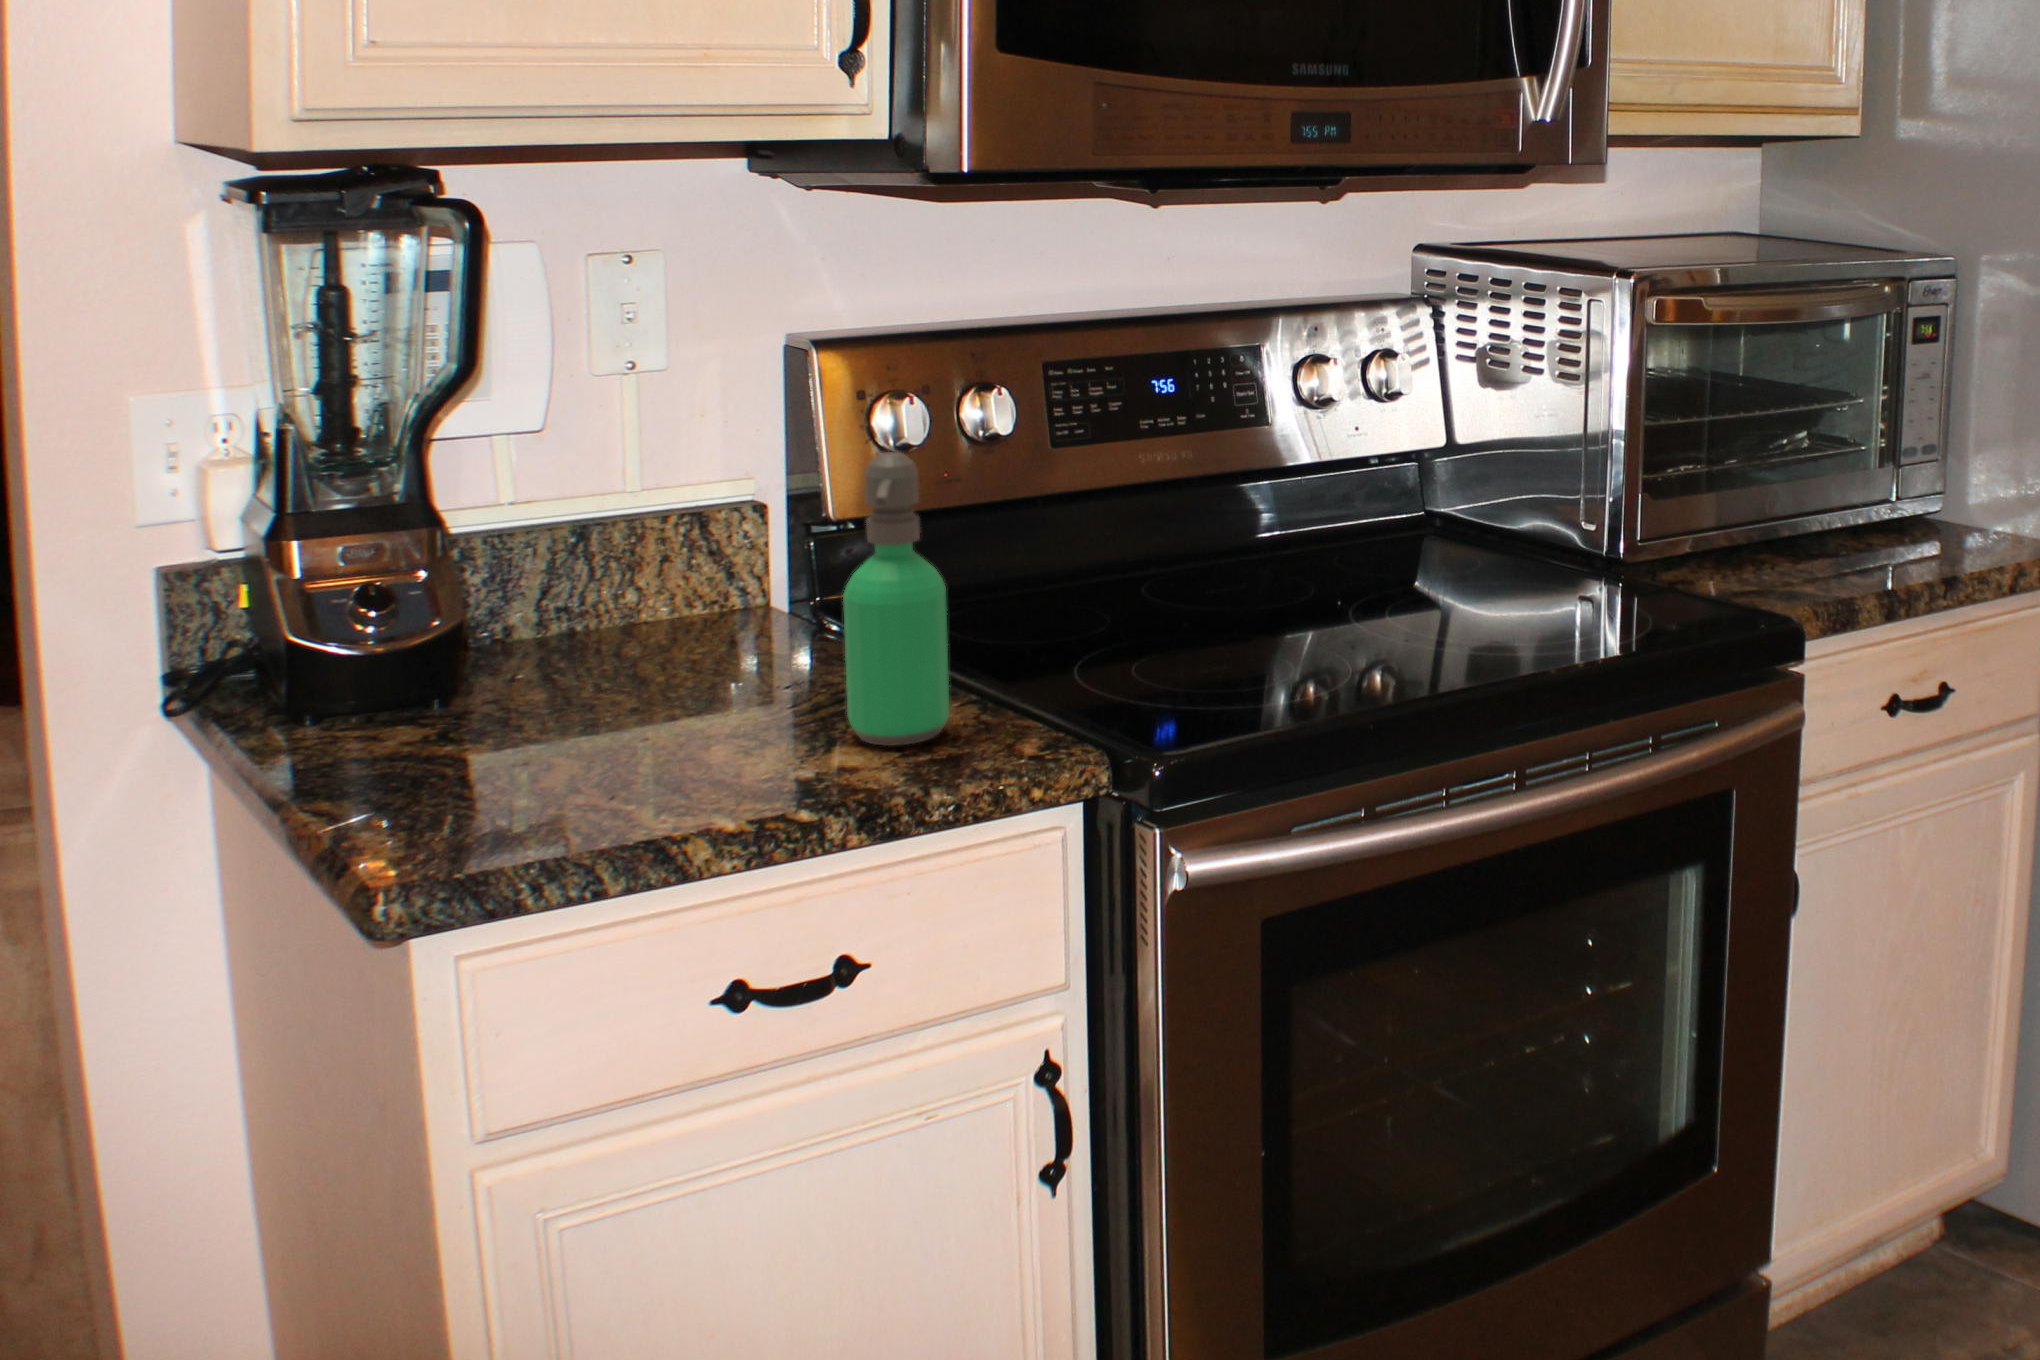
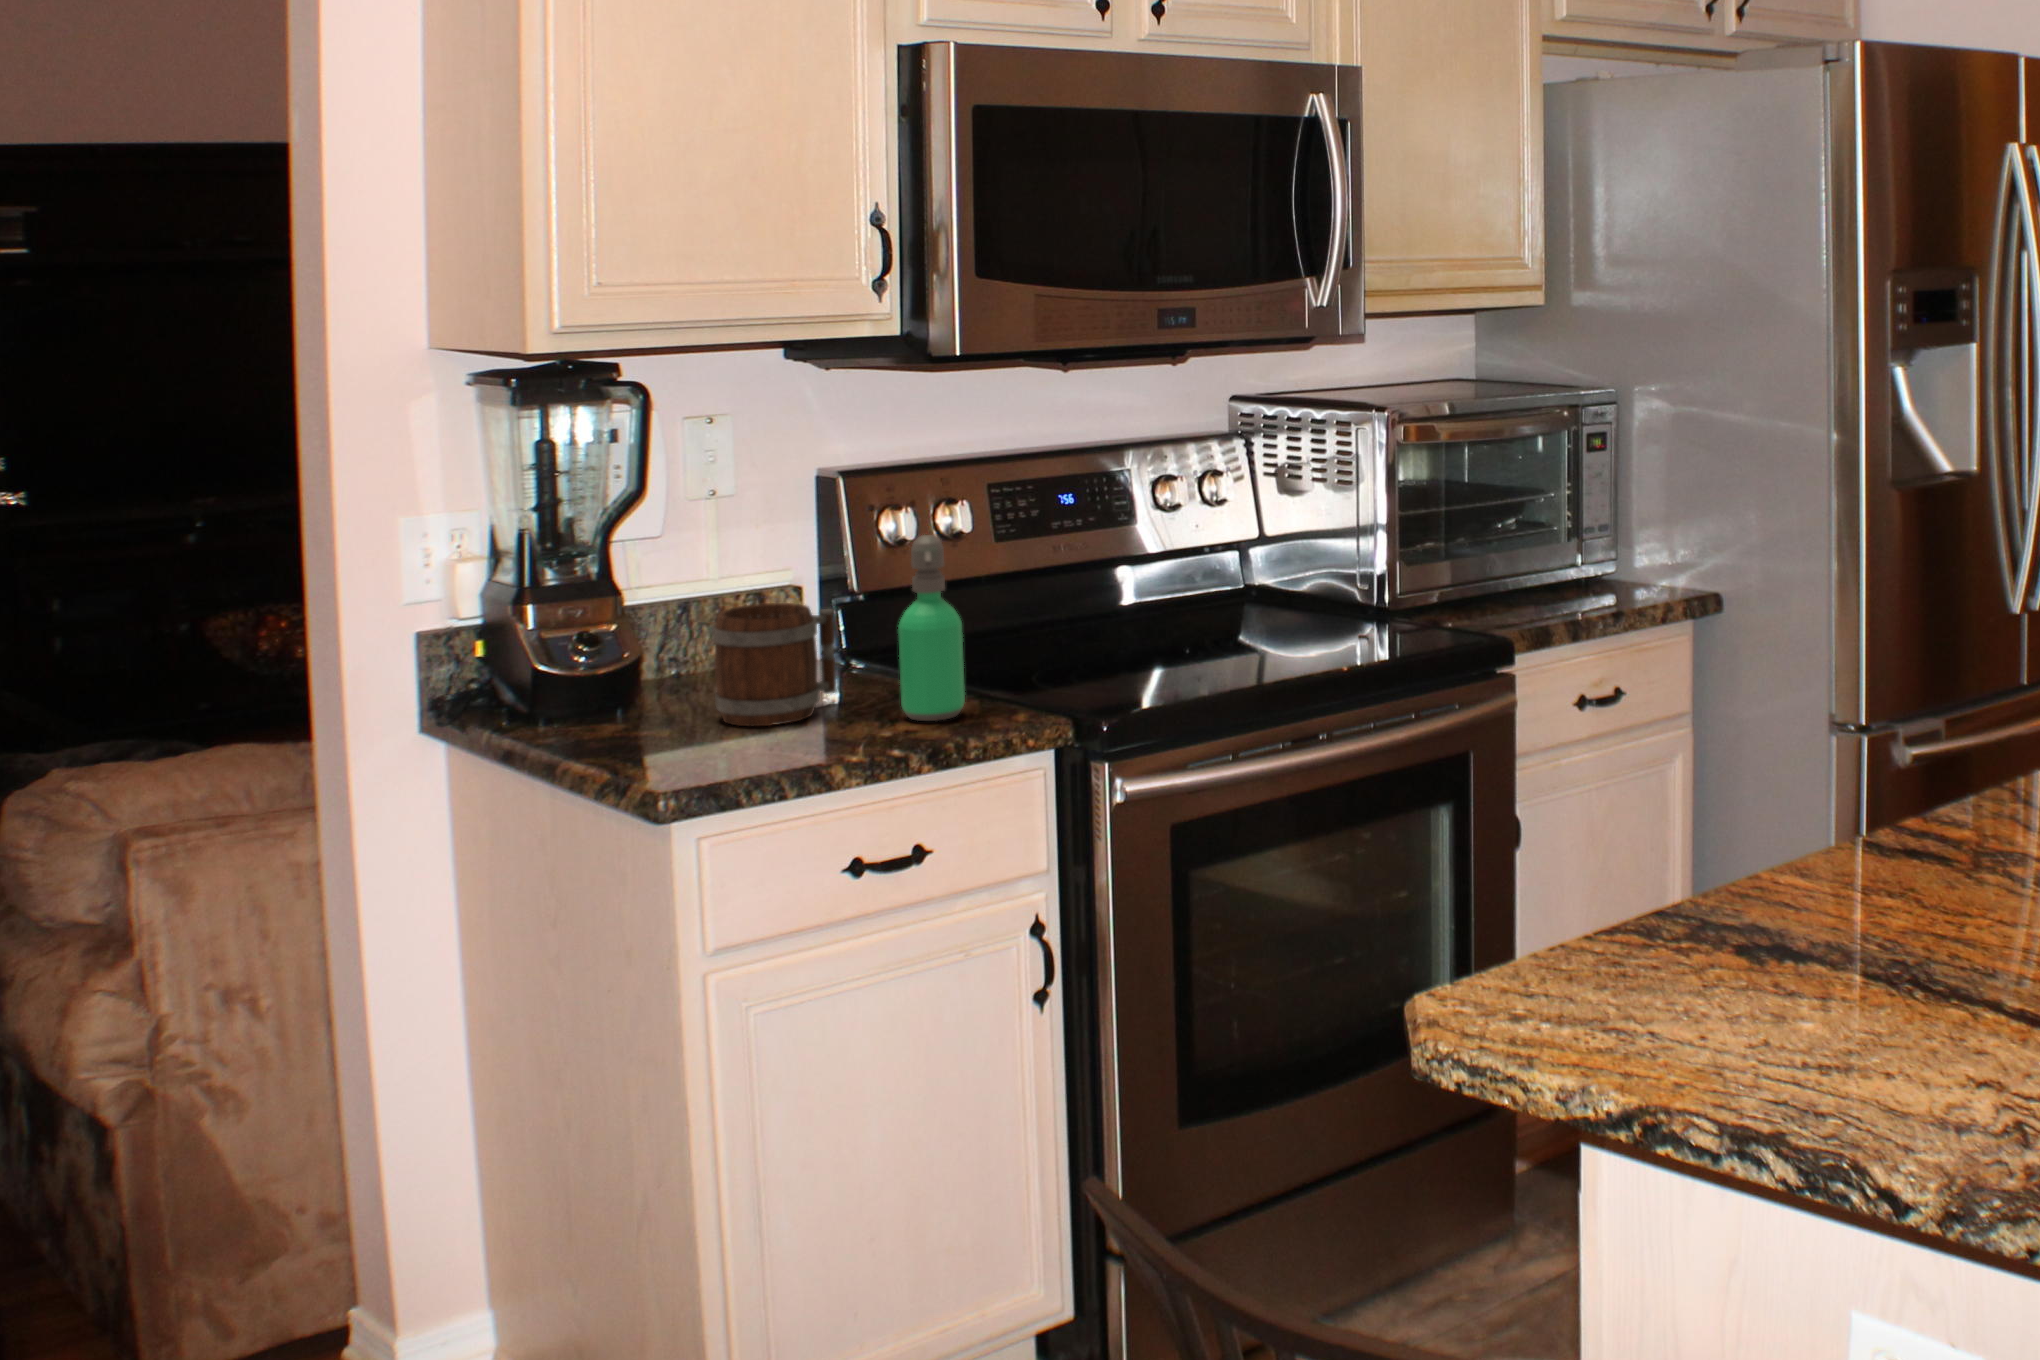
mug: none [553,544,767,743] -> present [712,603,836,726]

